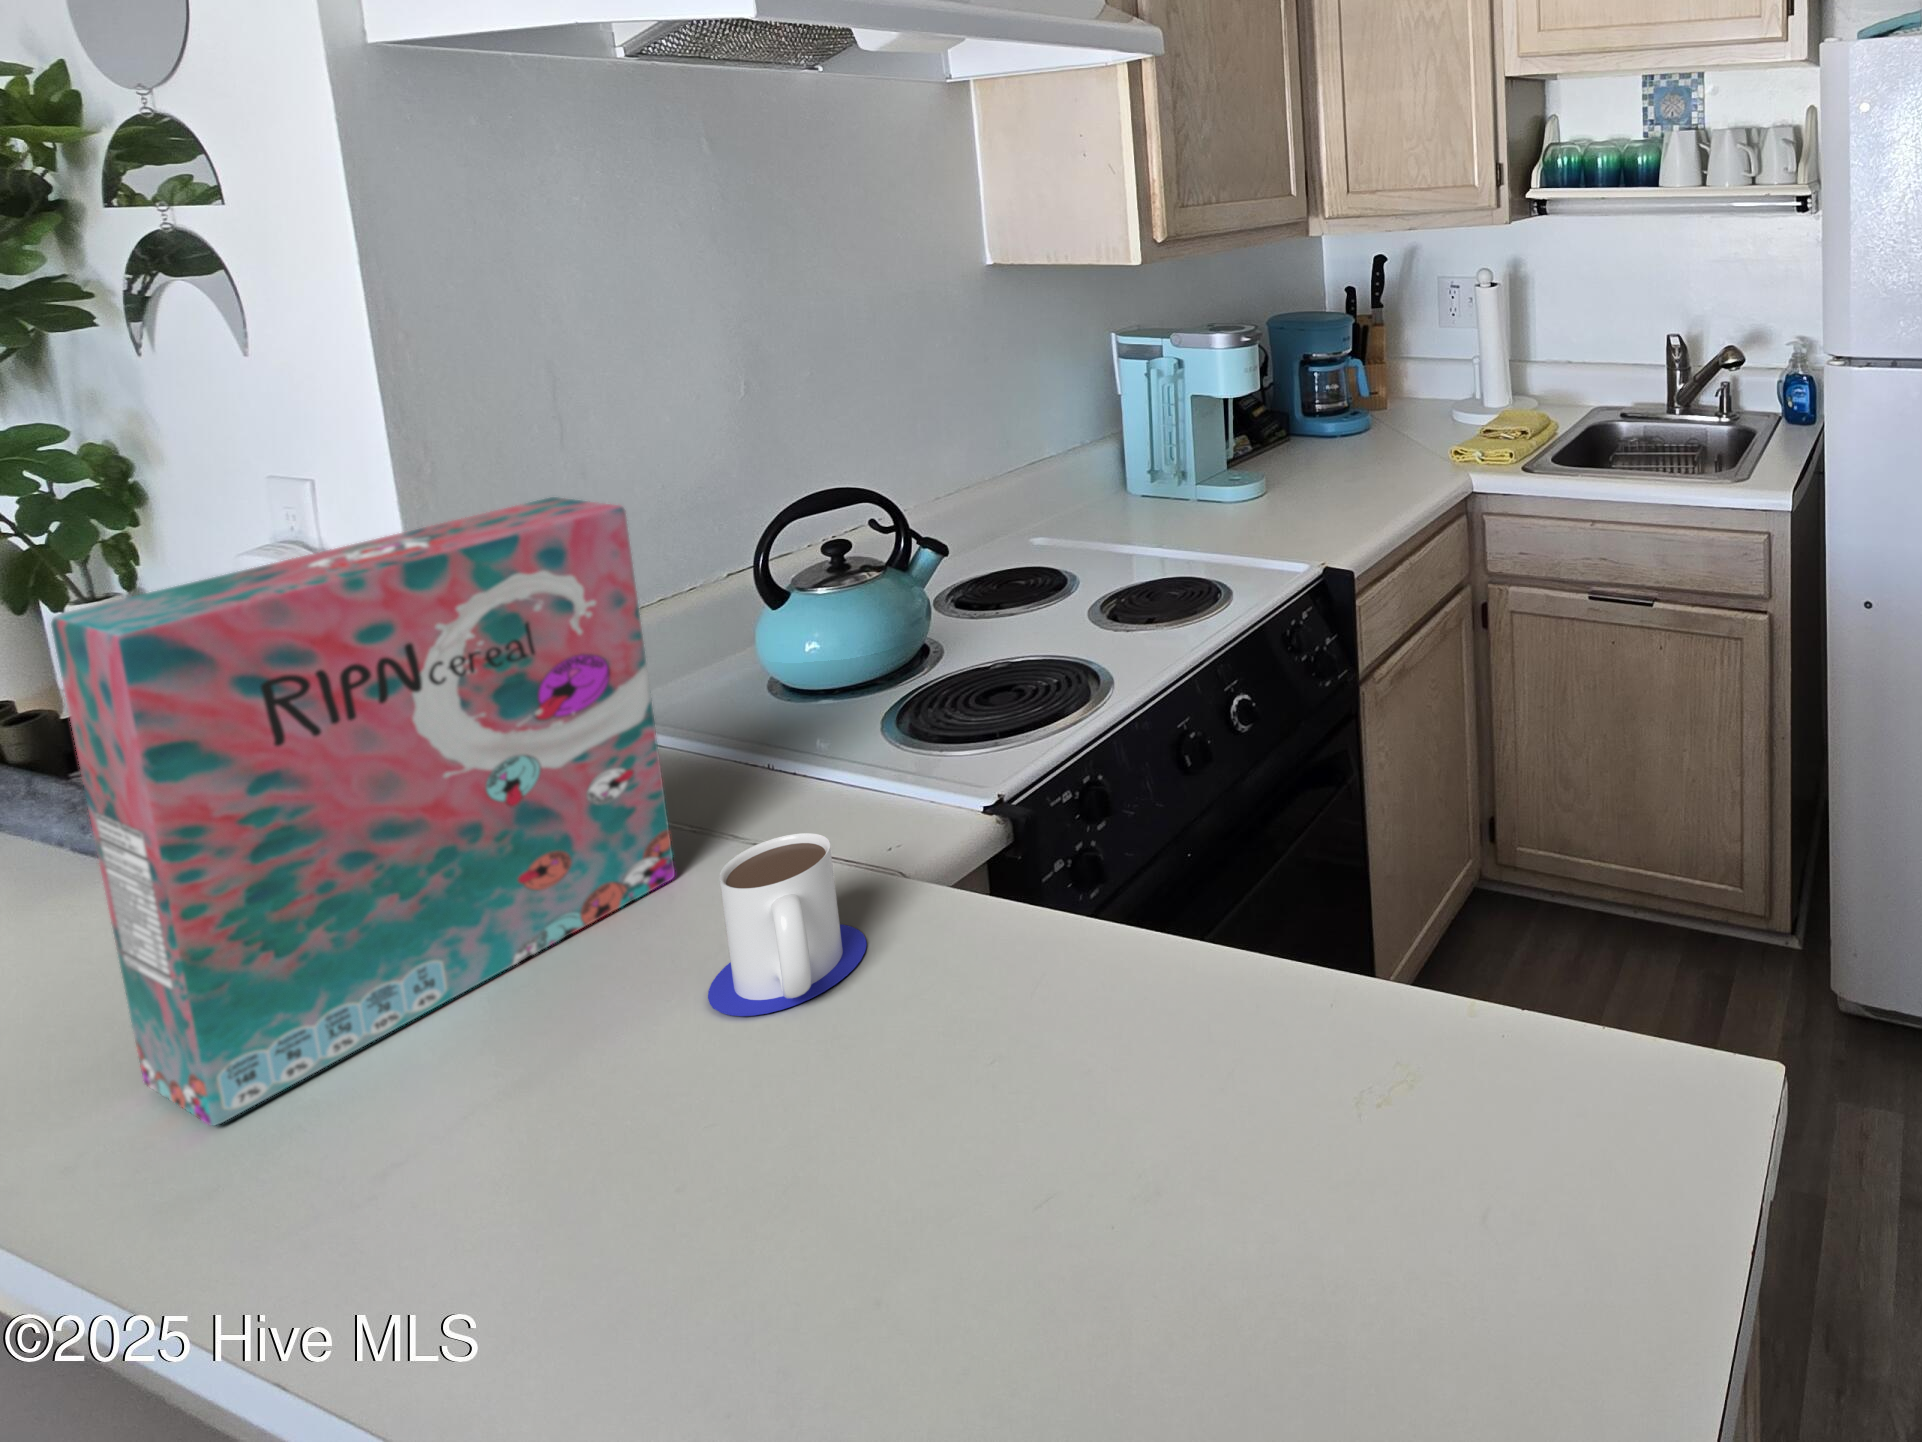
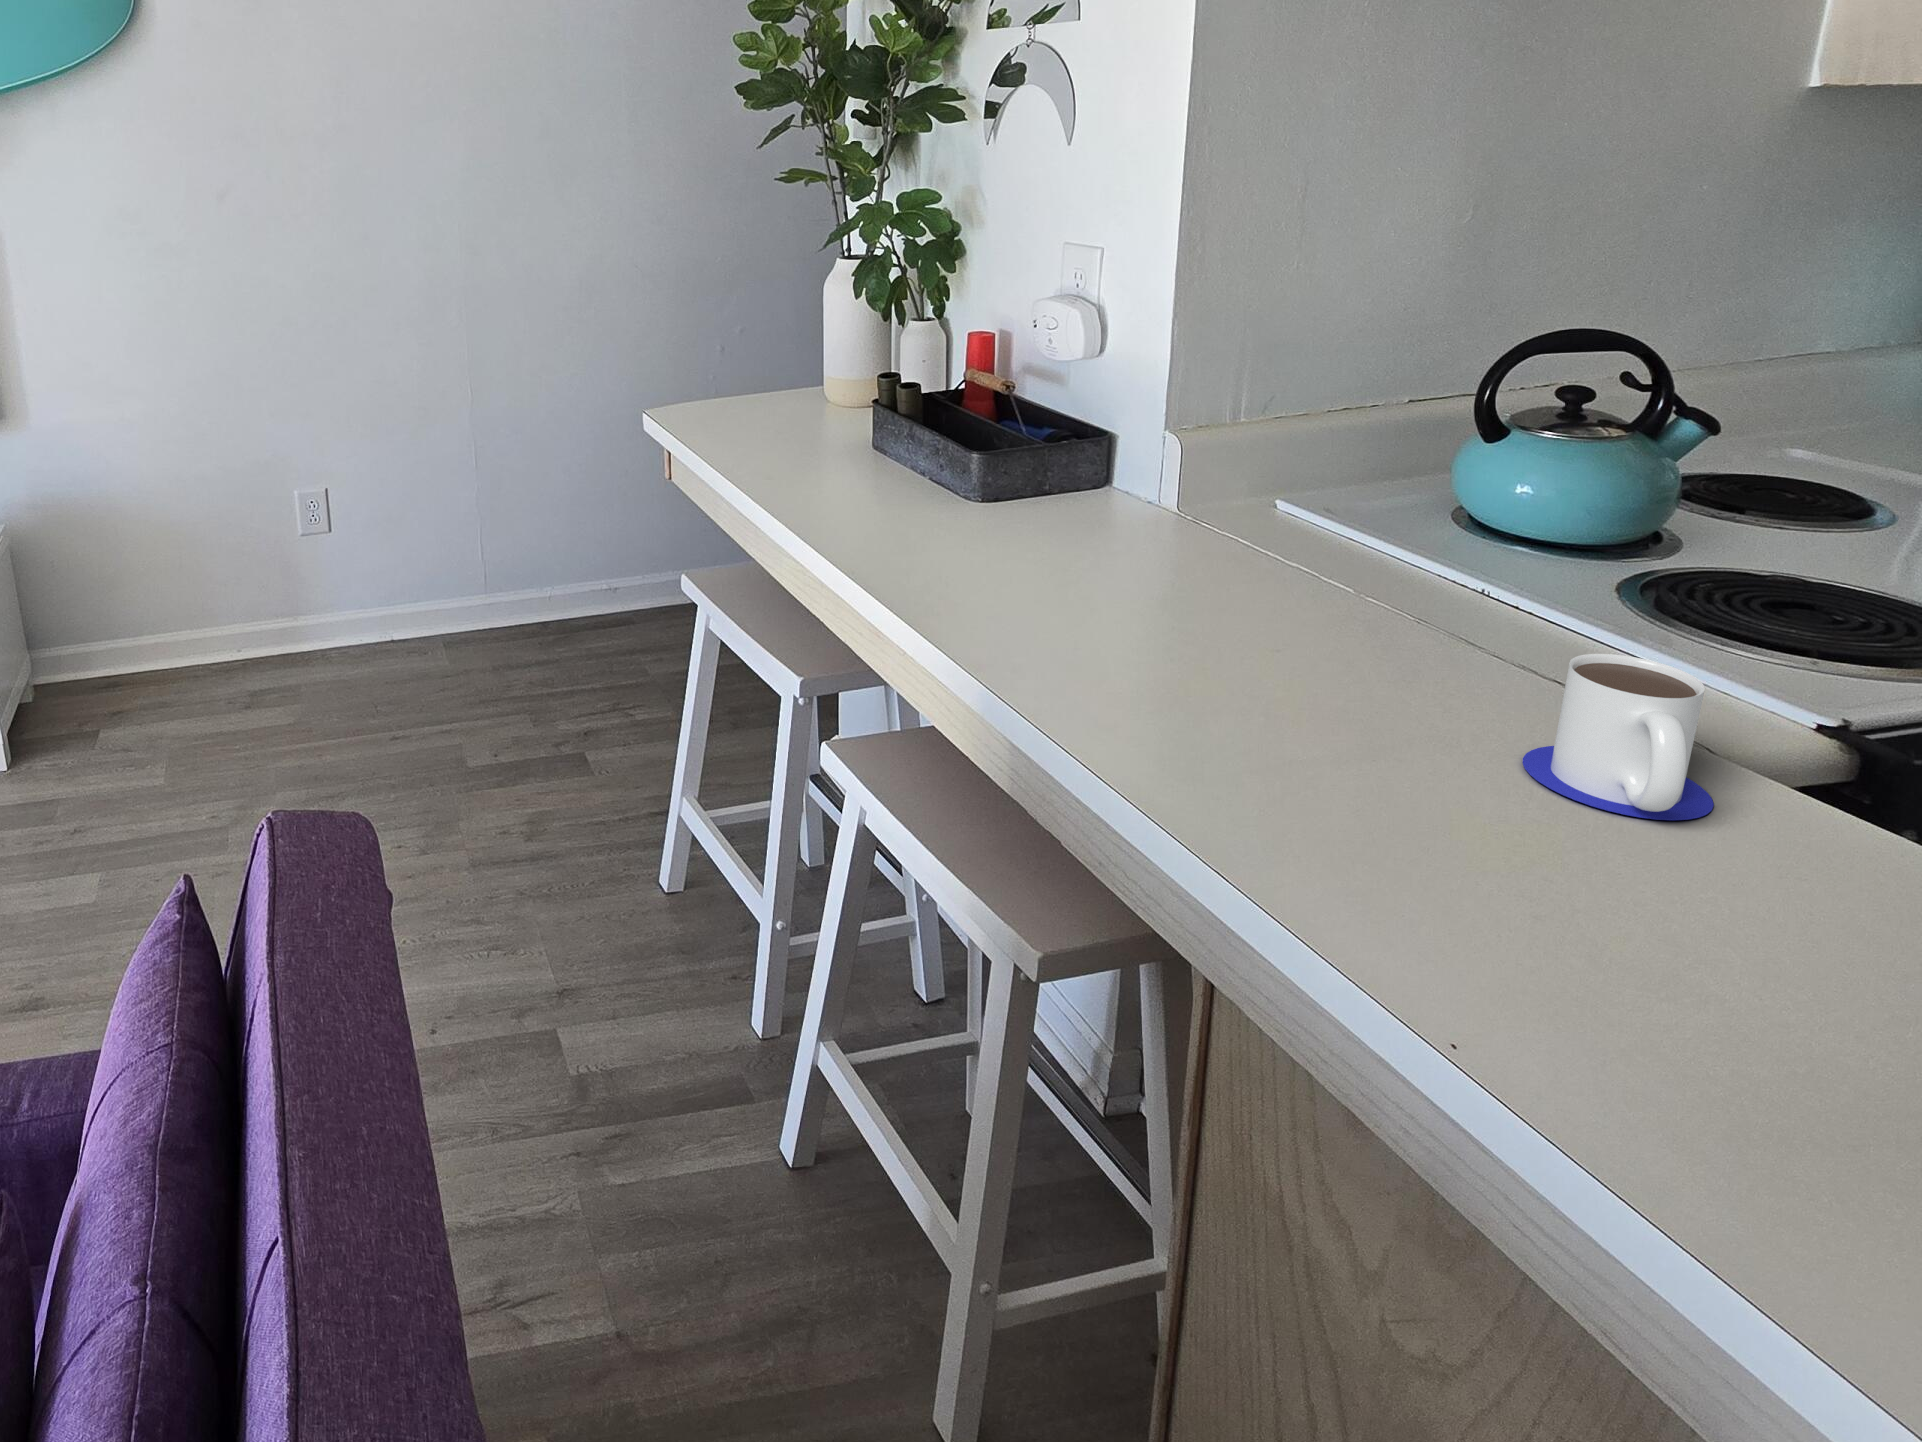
cereal box: present [51,497,675,1126] -> none [1066,282,1483,684]

